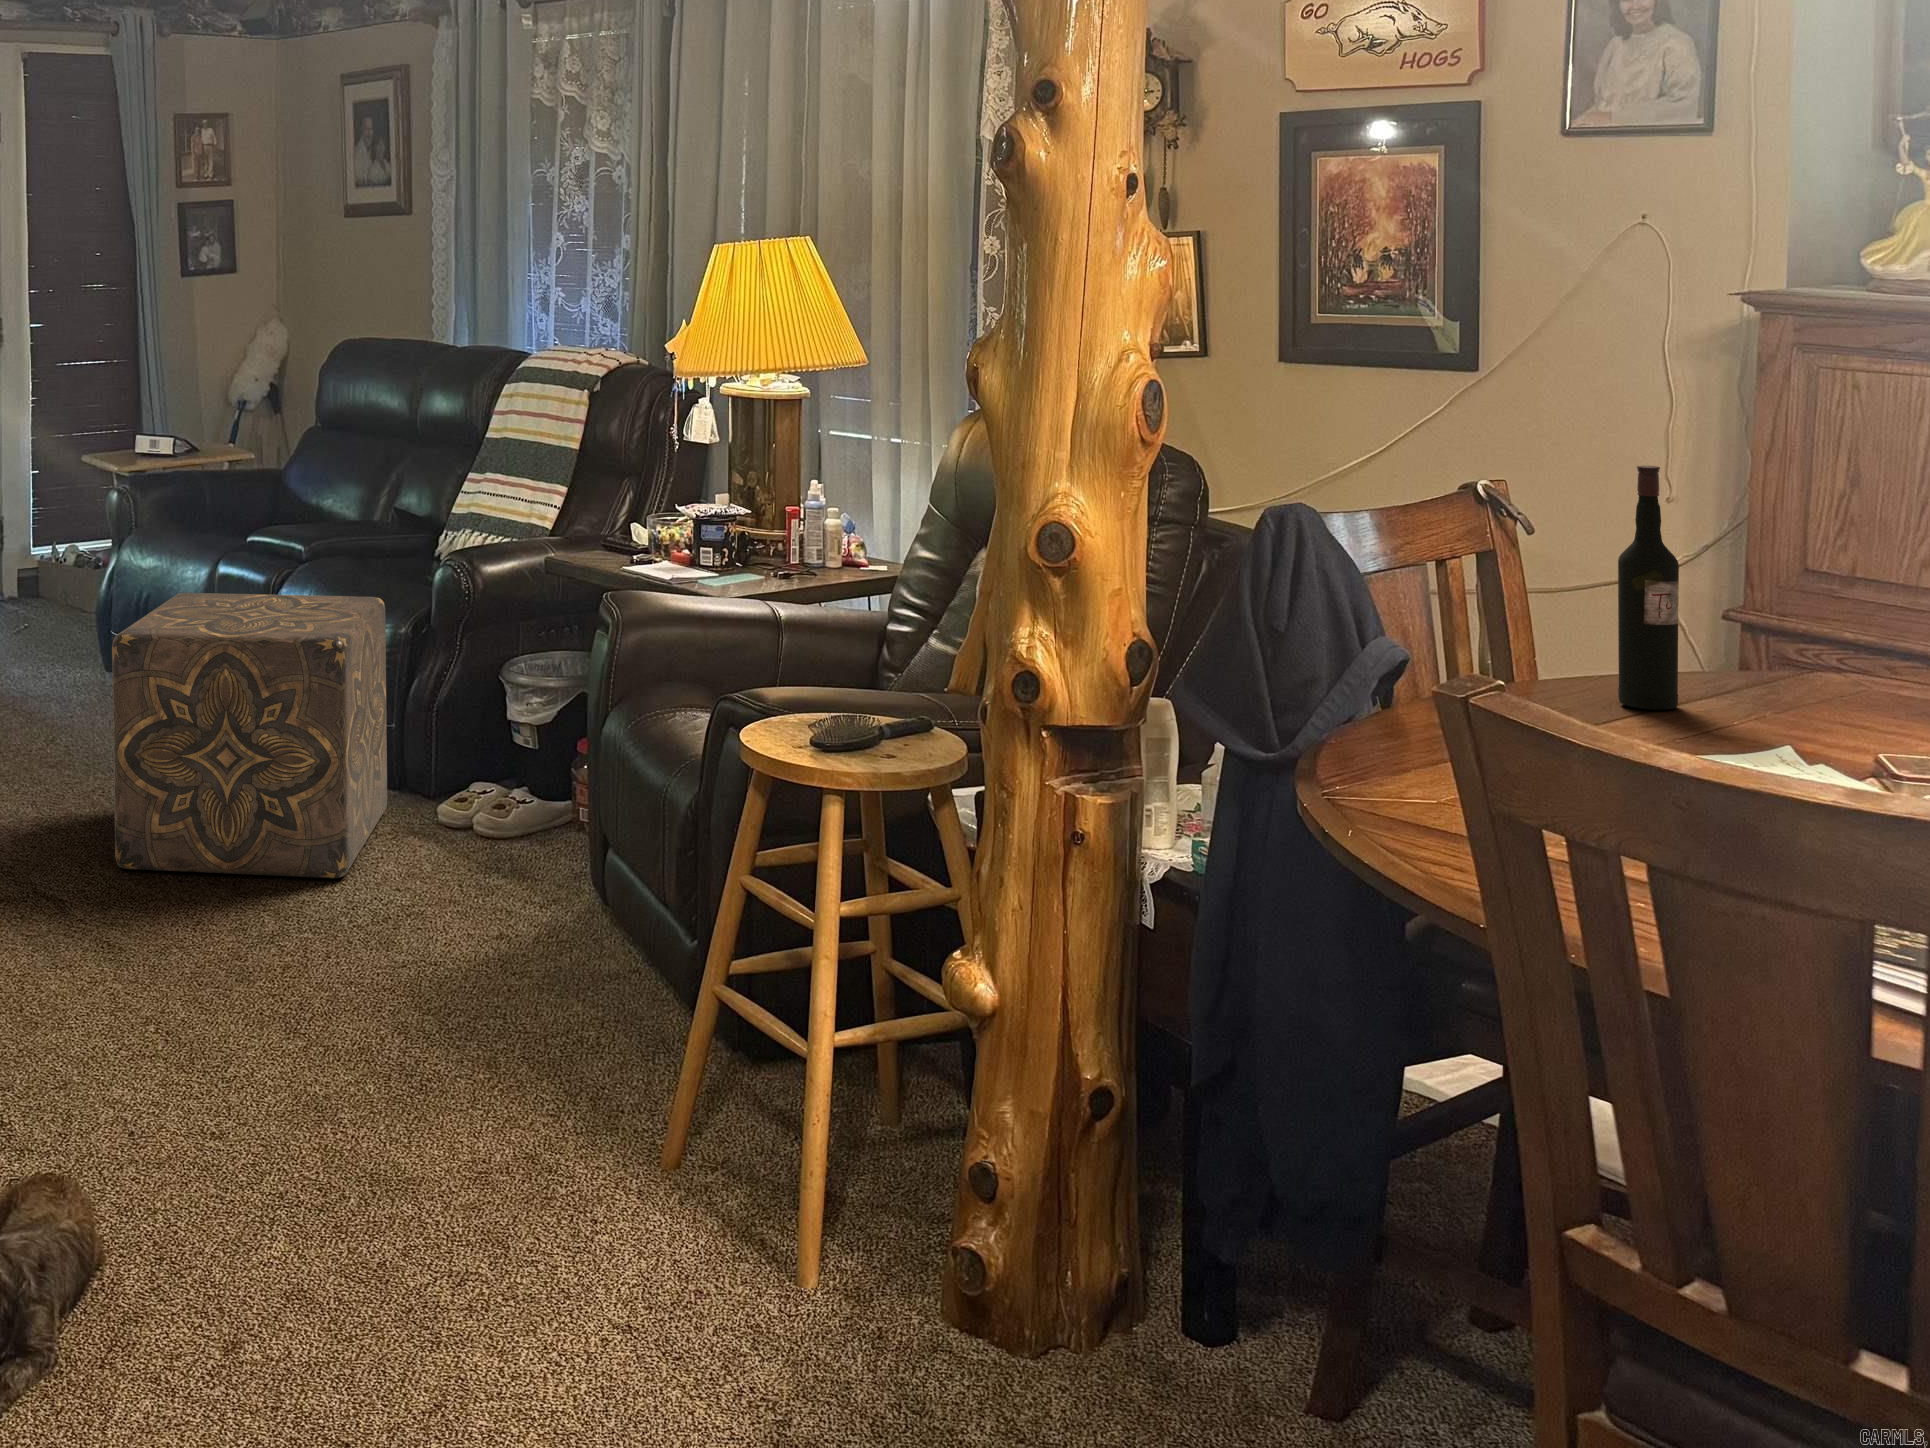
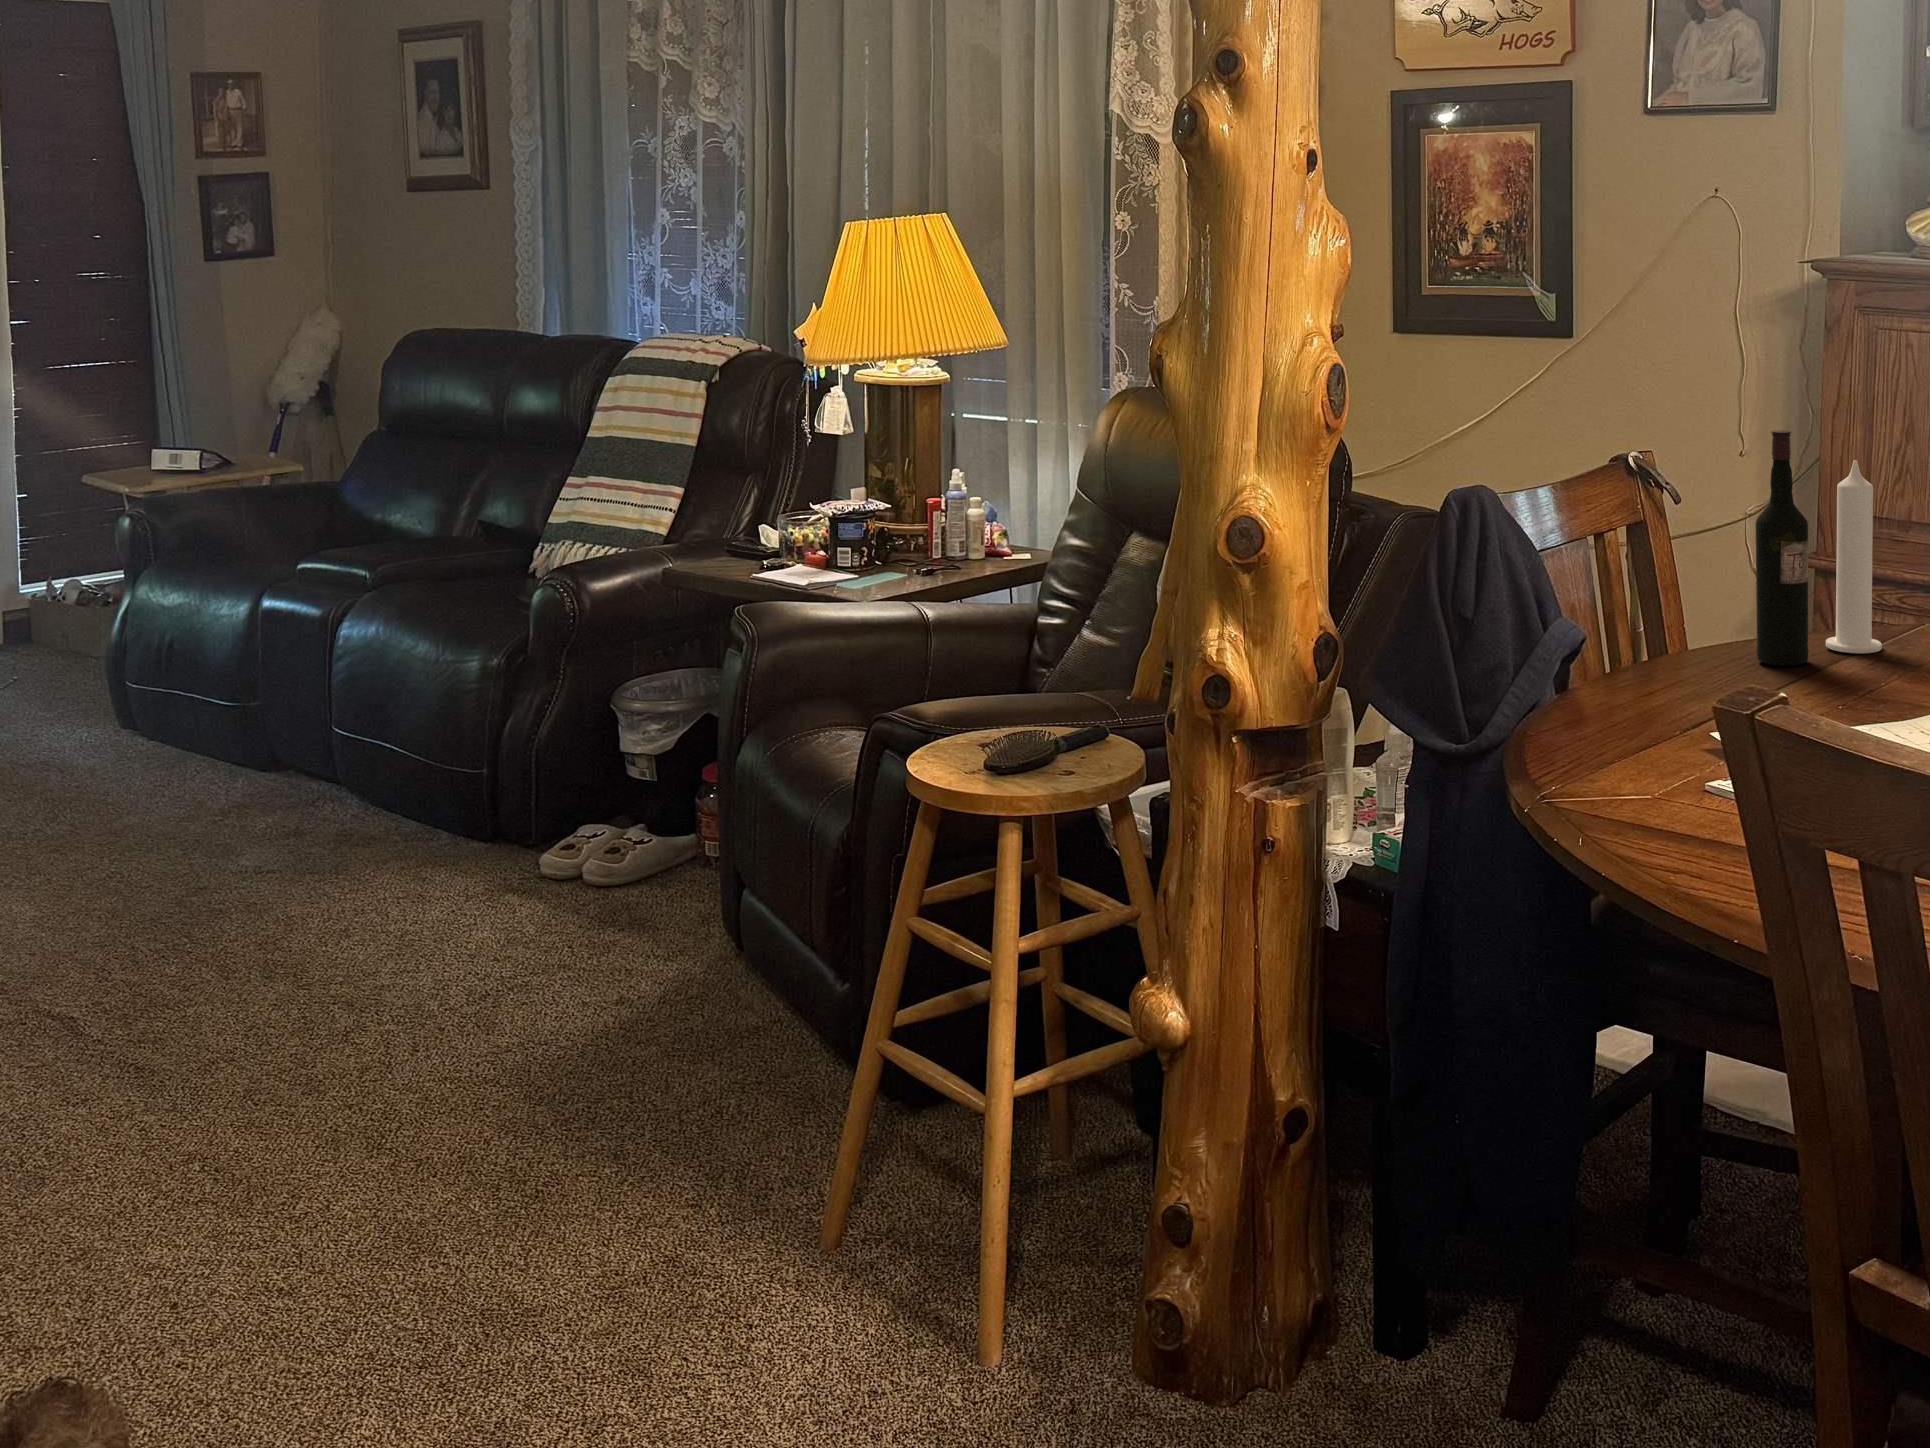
candle: none [1704,501,1771,704] -> present [1826,460,1882,653]
ottoman: present [112,593,387,878] -> none [130,624,482,972]

